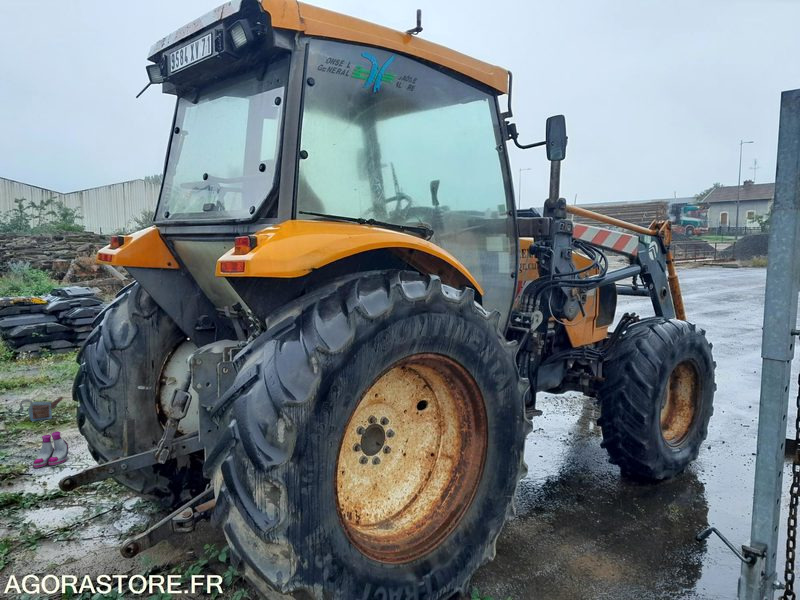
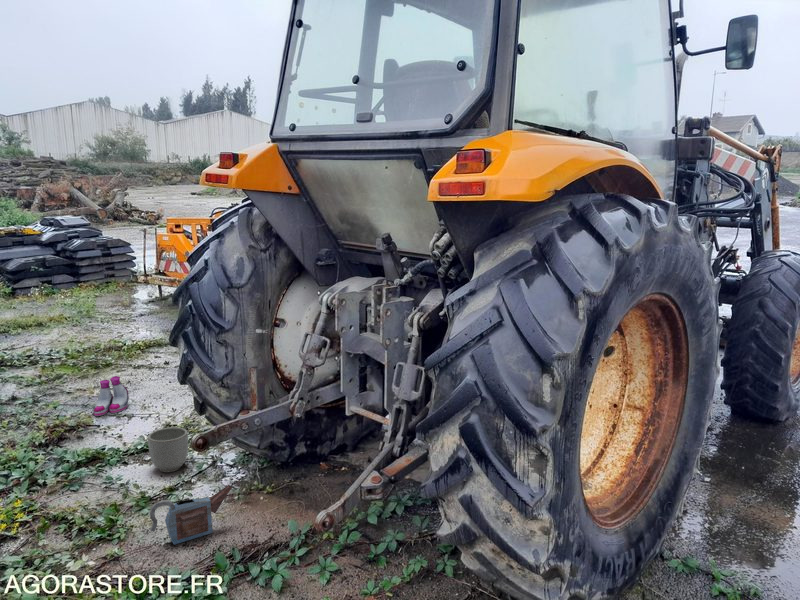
watering can: present [20,397,63,421] -> present [150,485,232,545]
planter: none [55,476,93,517] -> present [148,427,188,473]

